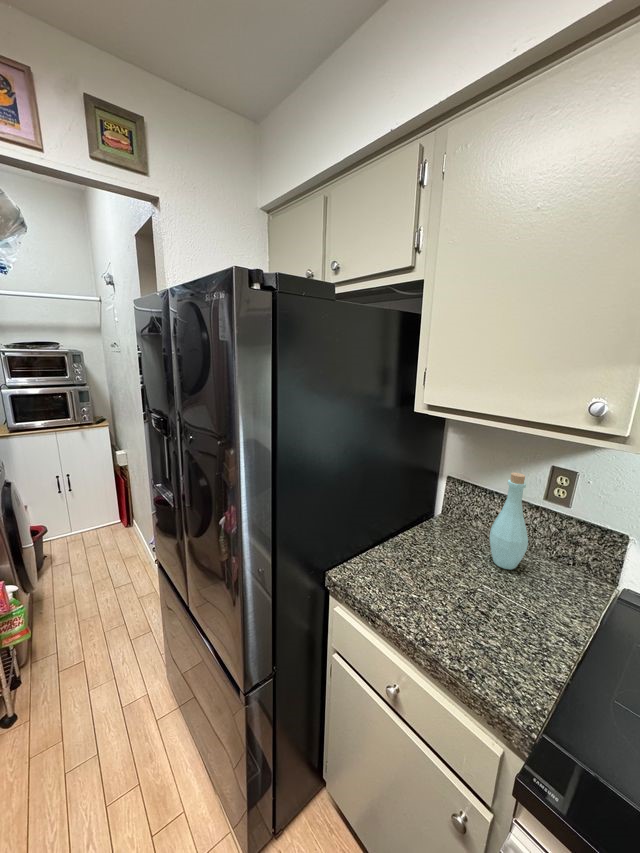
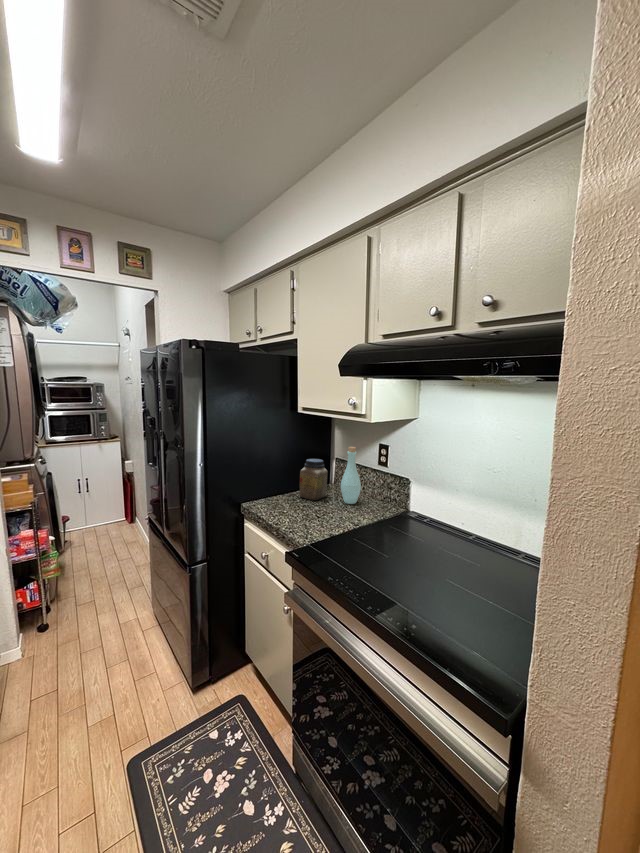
jar: none [413,487,460,561] -> present [299,459,328,500]

